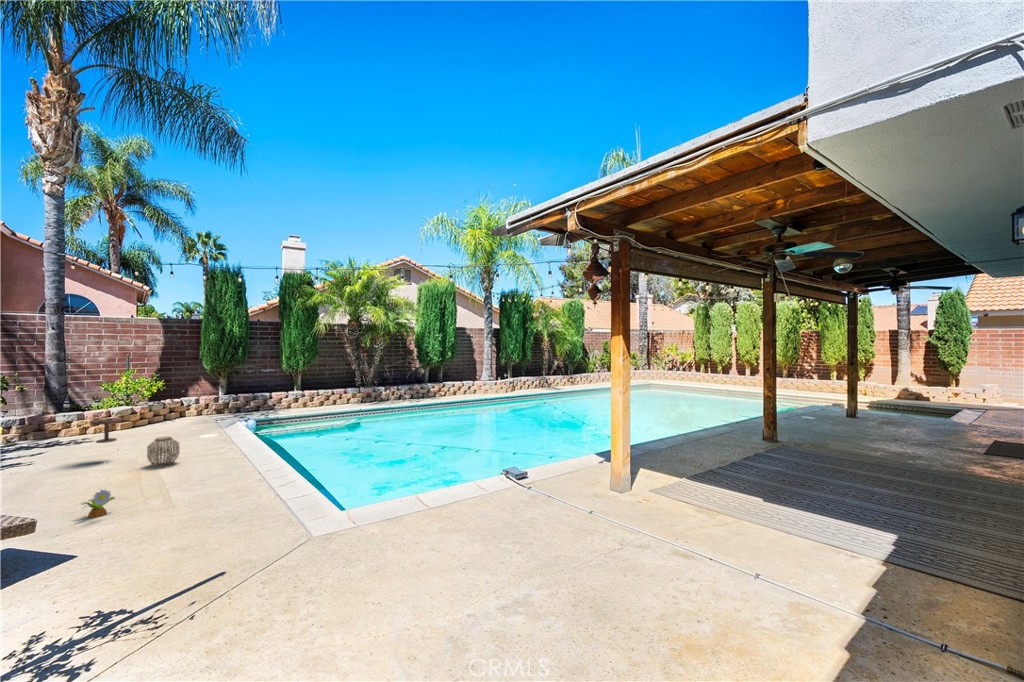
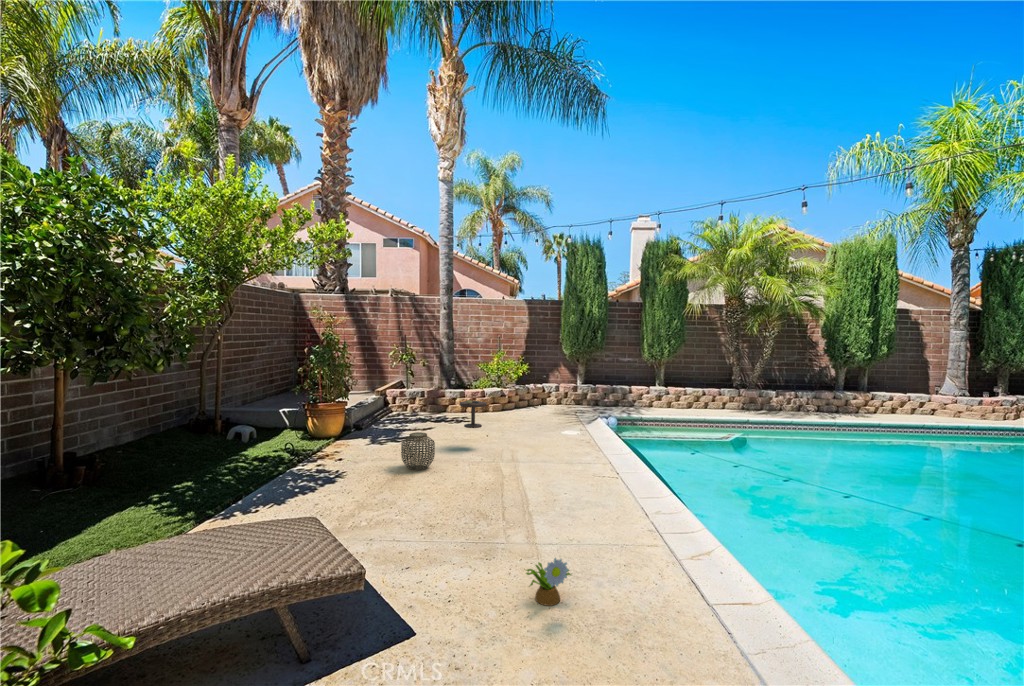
woven basket: present [147,437,179,466] -> present [401,432,435,470]
decorative plant: present [82,490,115,518] -> present [526,558,571,606]

